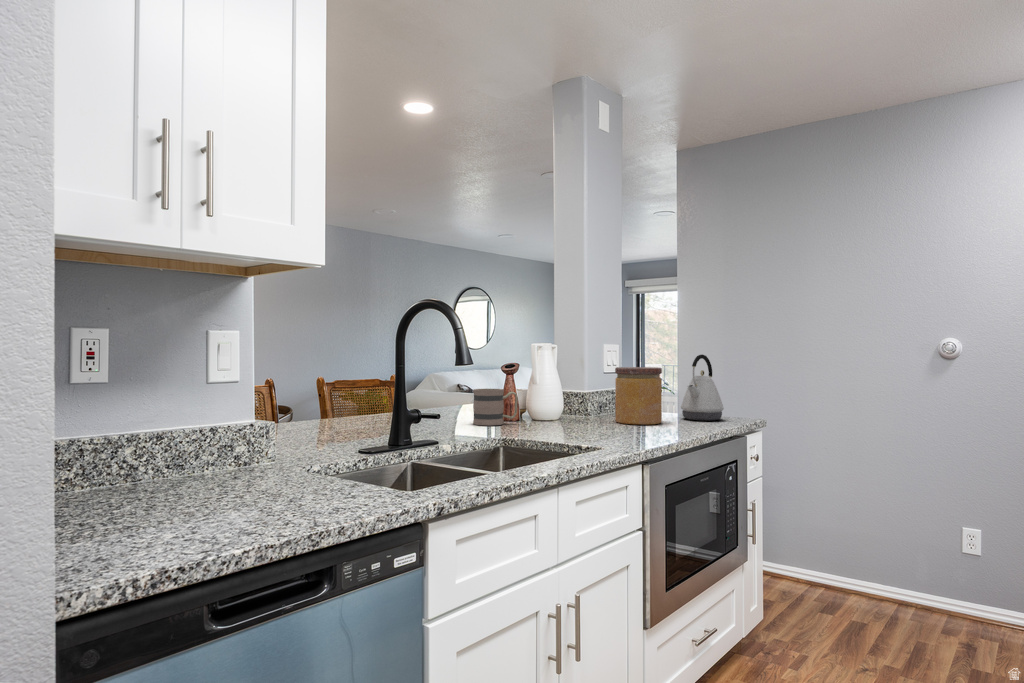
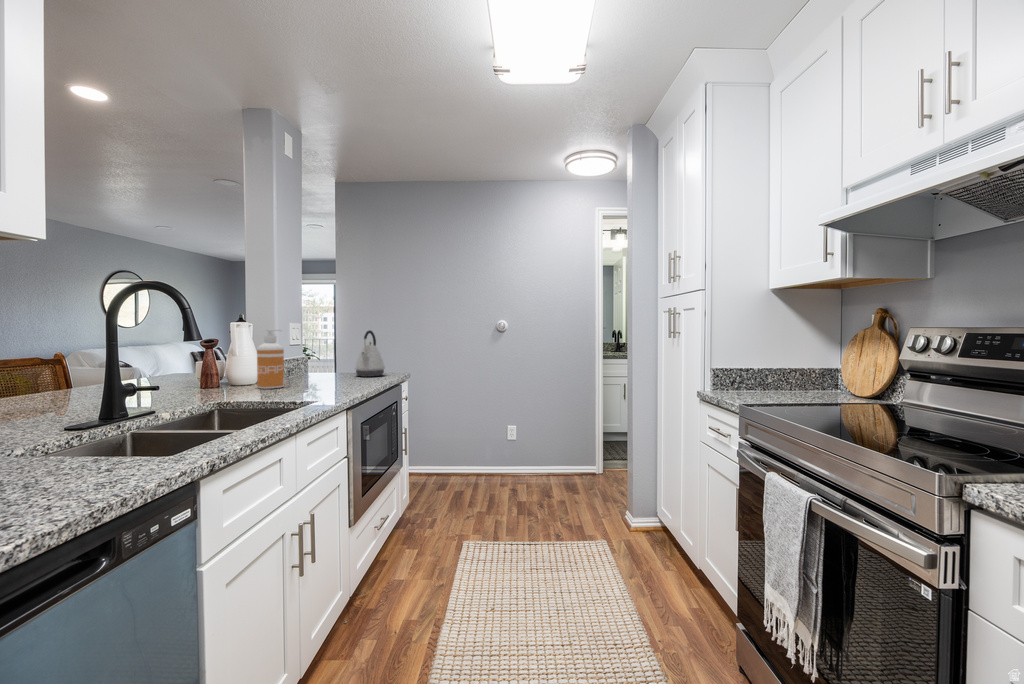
soap dispenser: none [554,353,583,427] -> present [257,329,284,389]
jar: present [615,367,662,425] -> none [307,340,344,383]
mug: present [473,389,518,425] -> none [174,361,222,394]

